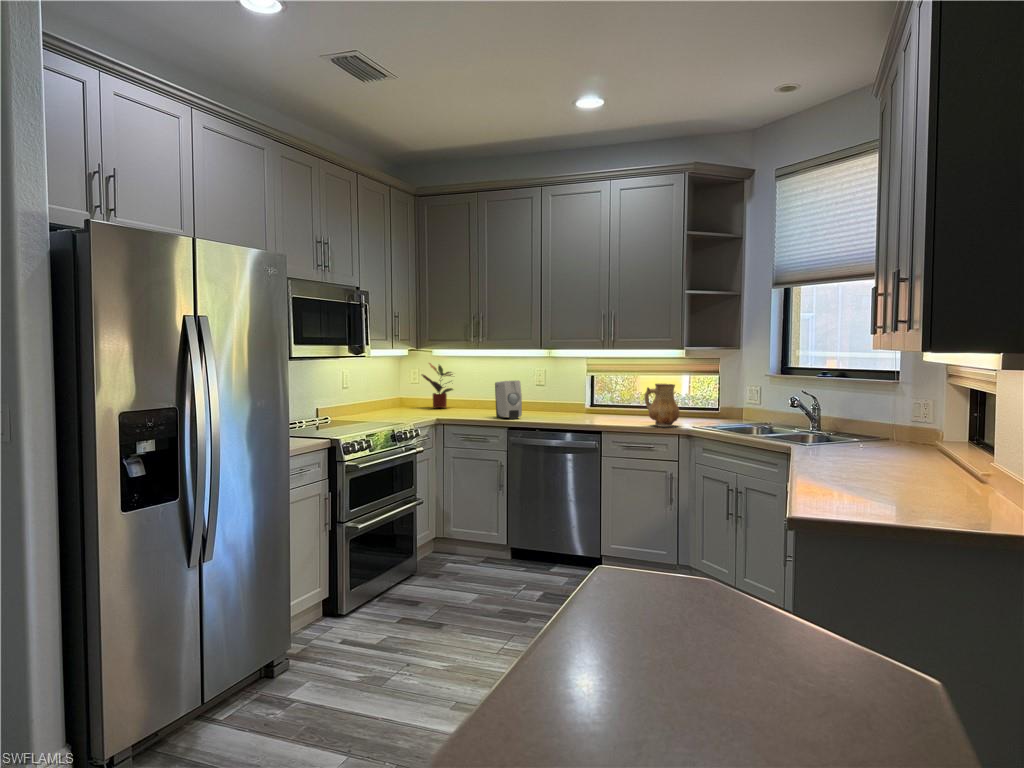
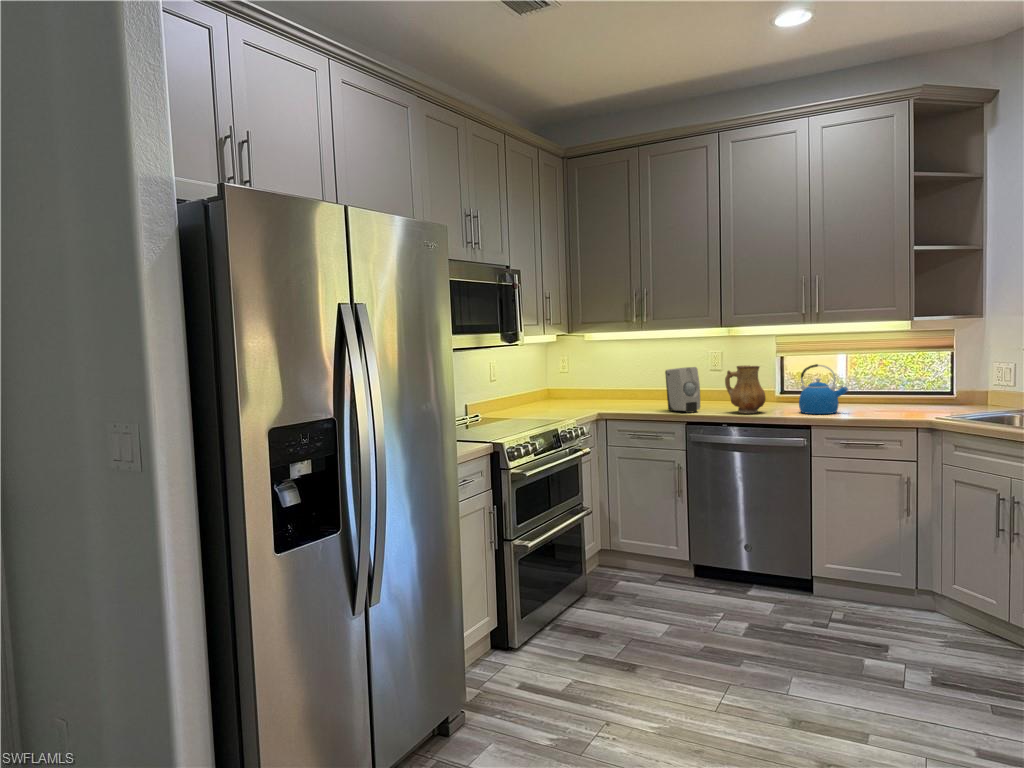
potted plant: present [422,363,453,408] -> none [571,350,613,402]
kettle: none [598,382,635,423] -> present [799,364,848,414]
ceramic pitcher: present [644,384,680,427] -> present [725,366,766,413]

